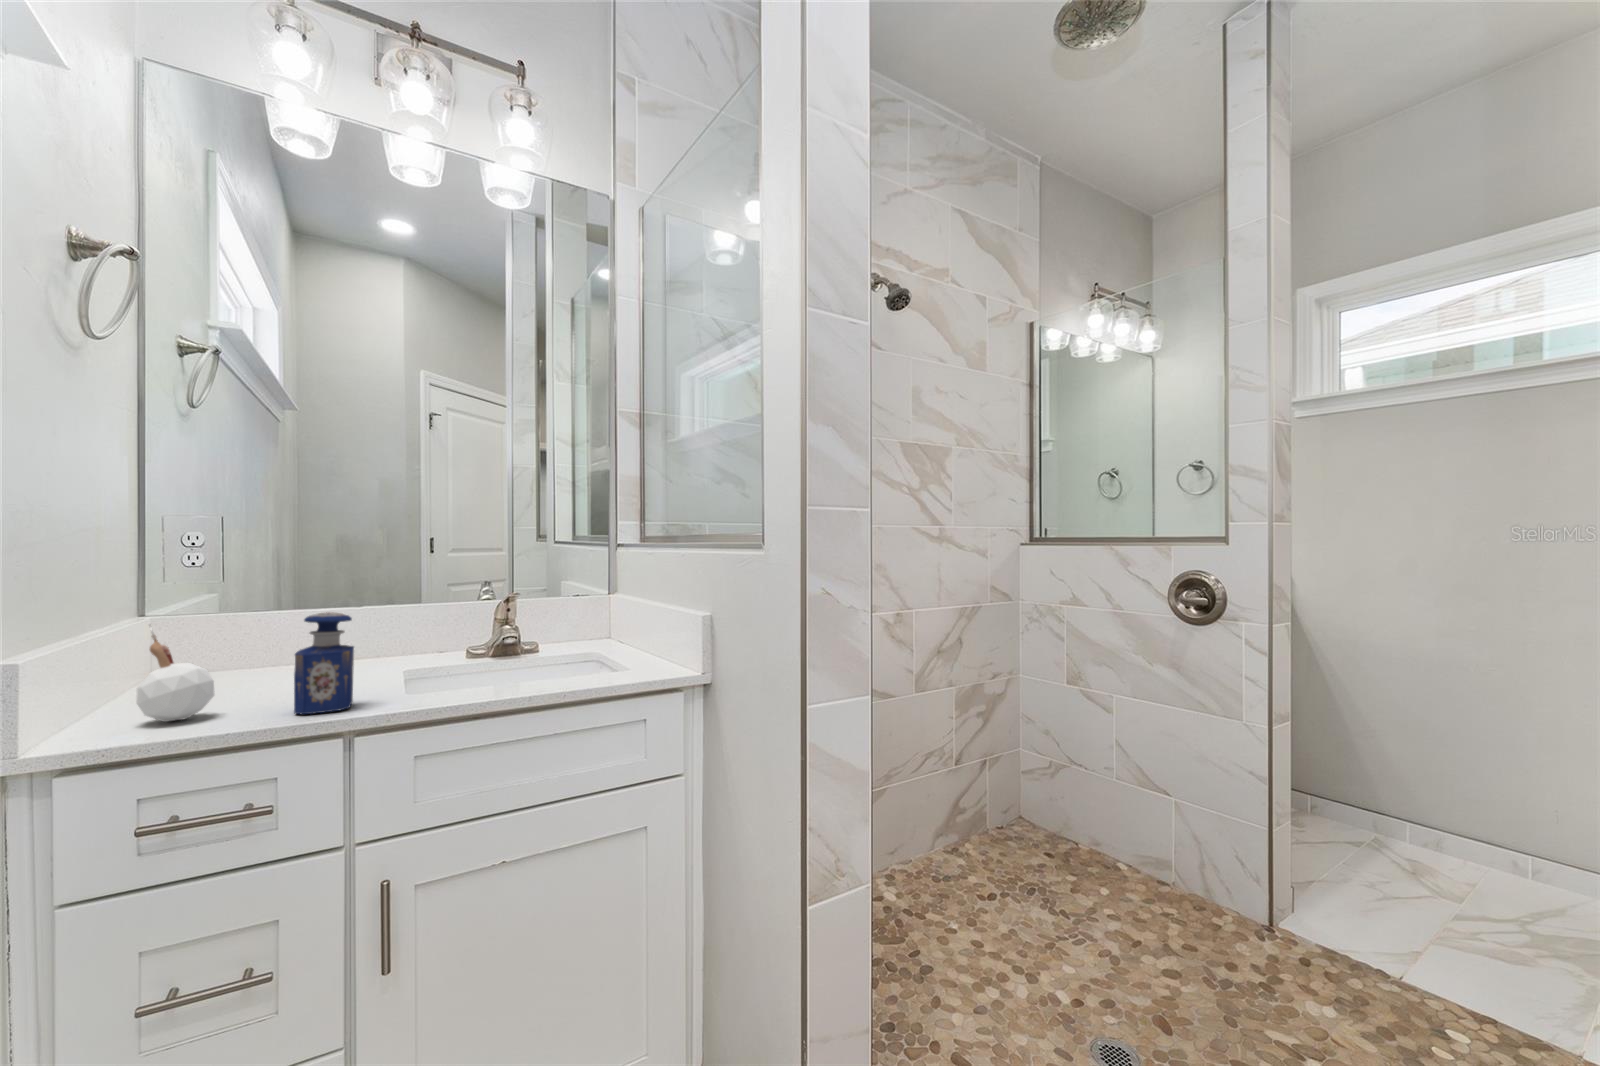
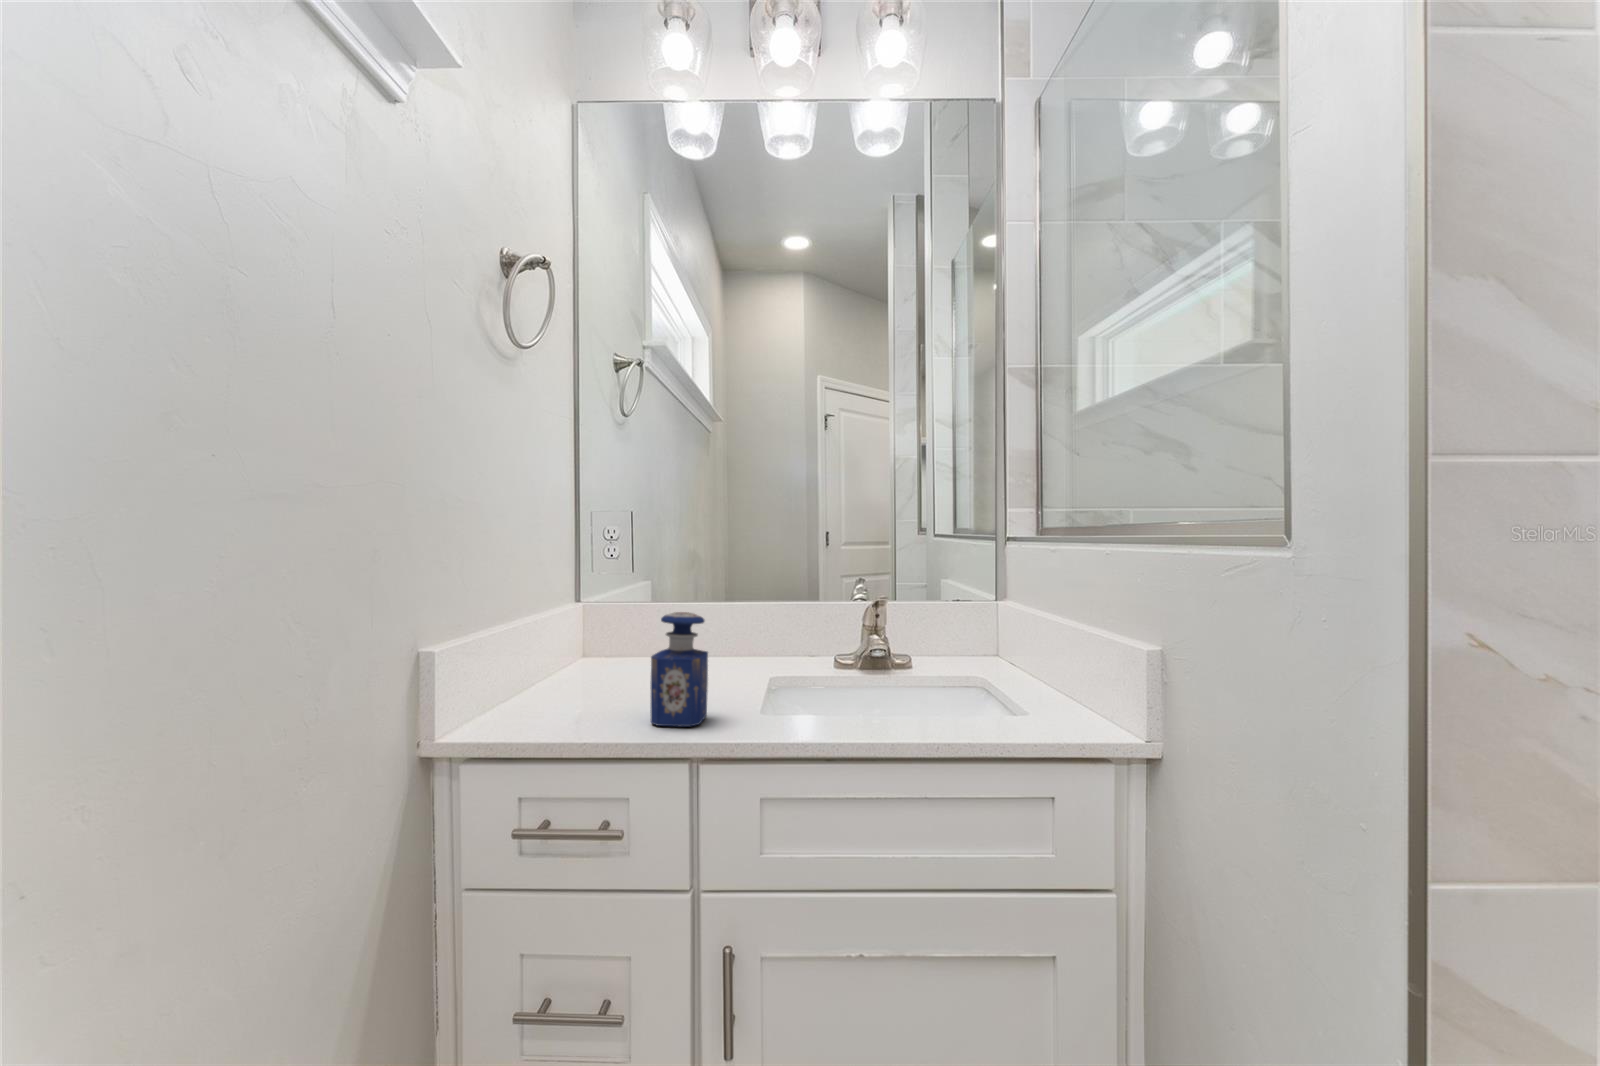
candle: present [136,625,214,722] -> none [533,613,594,712]

